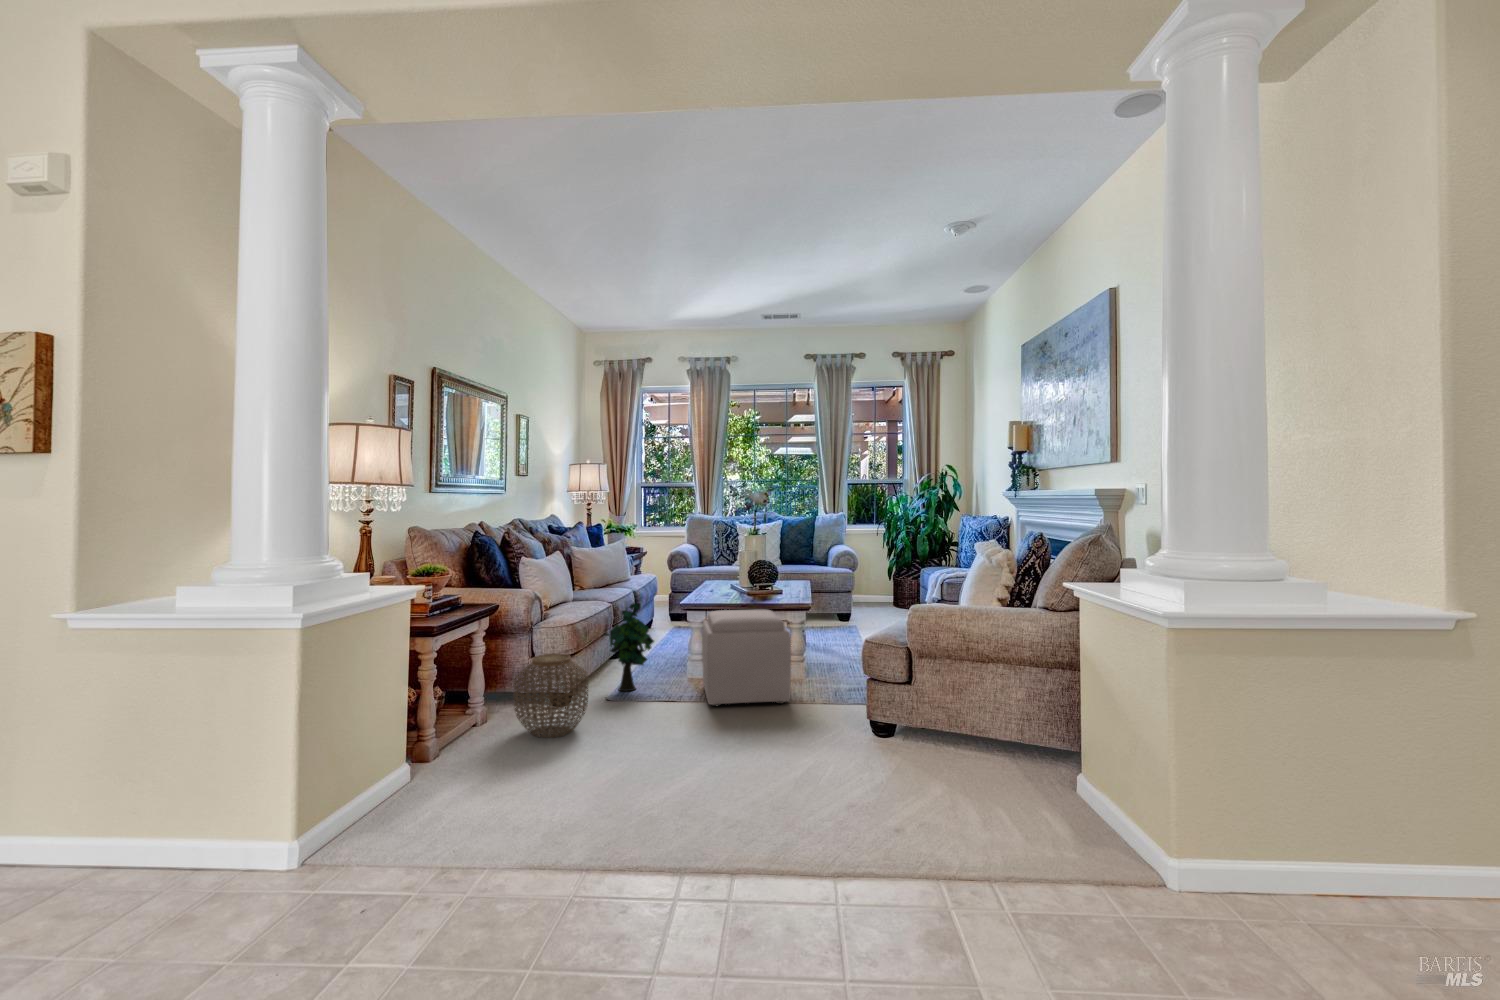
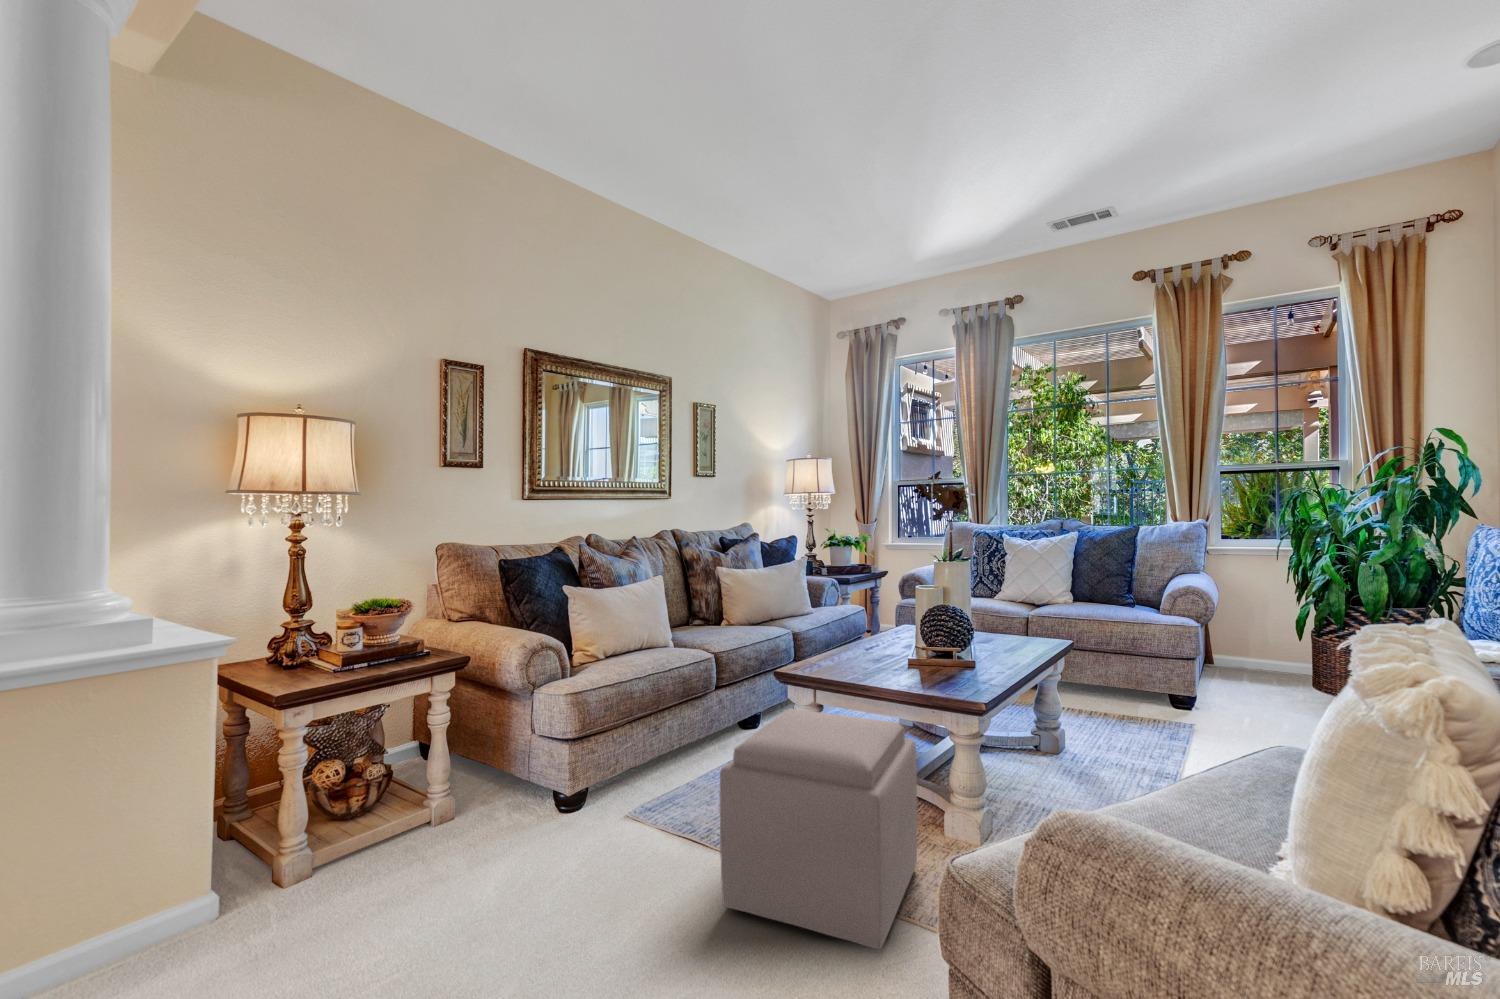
decorative plant: present [604,603,654,691] -> none [636,675,713,820]
woven basket: present [514,654,588,738] -> none [373,763,505,918]

